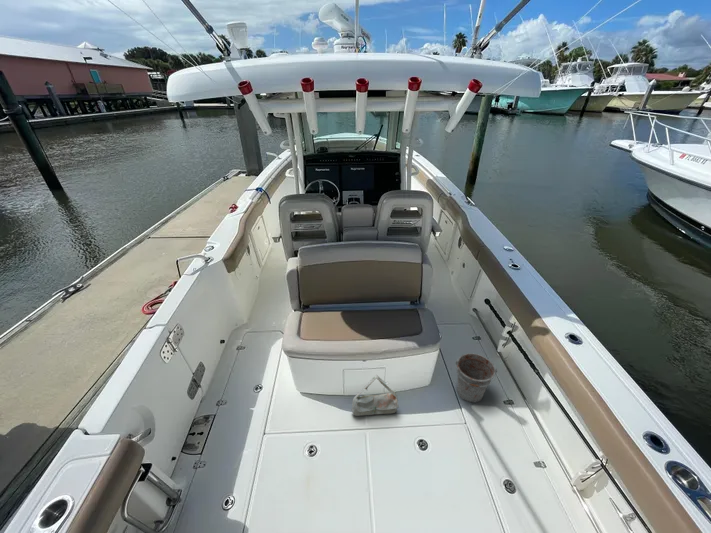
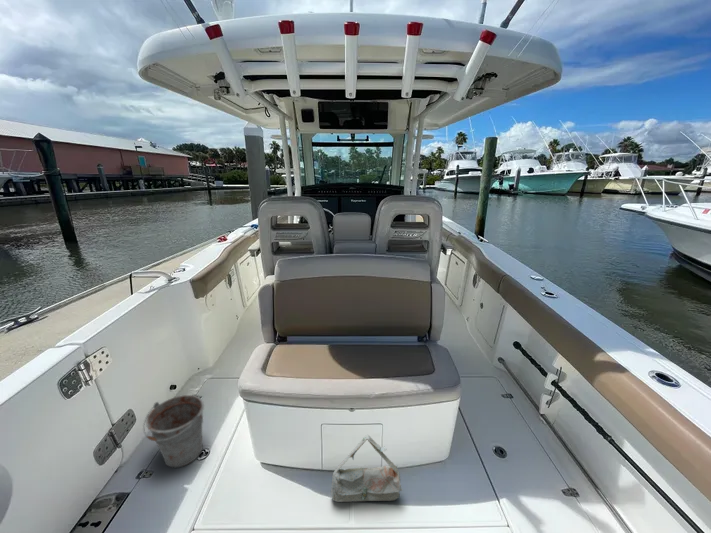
bucket: present [455,353,497,402] -> present [144,395,204,467]

